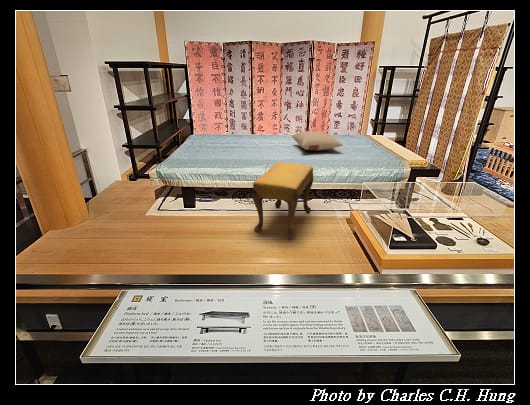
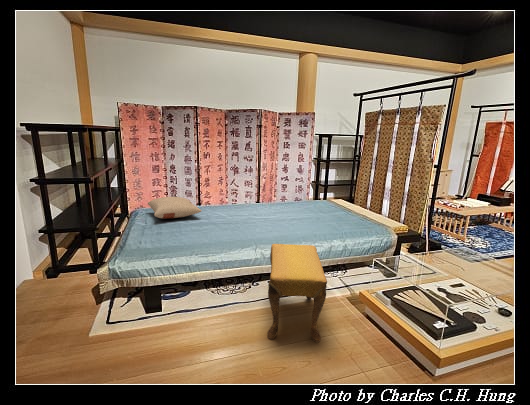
pillow: present [292,131,343,151] -> present [148,197,202,219]

